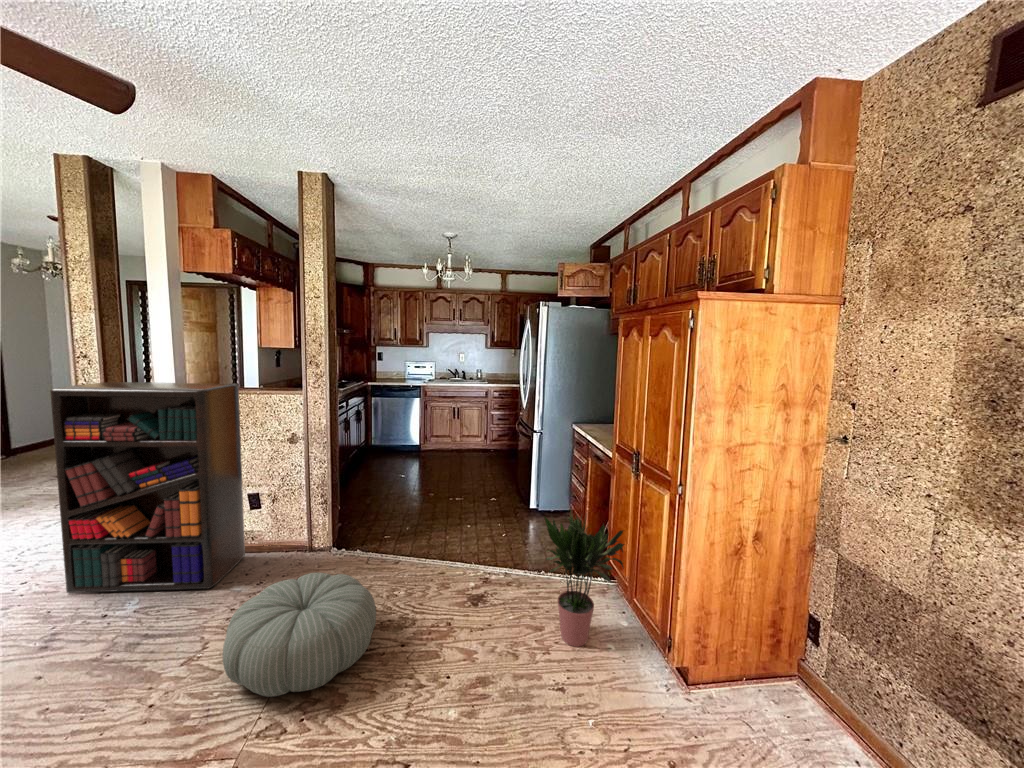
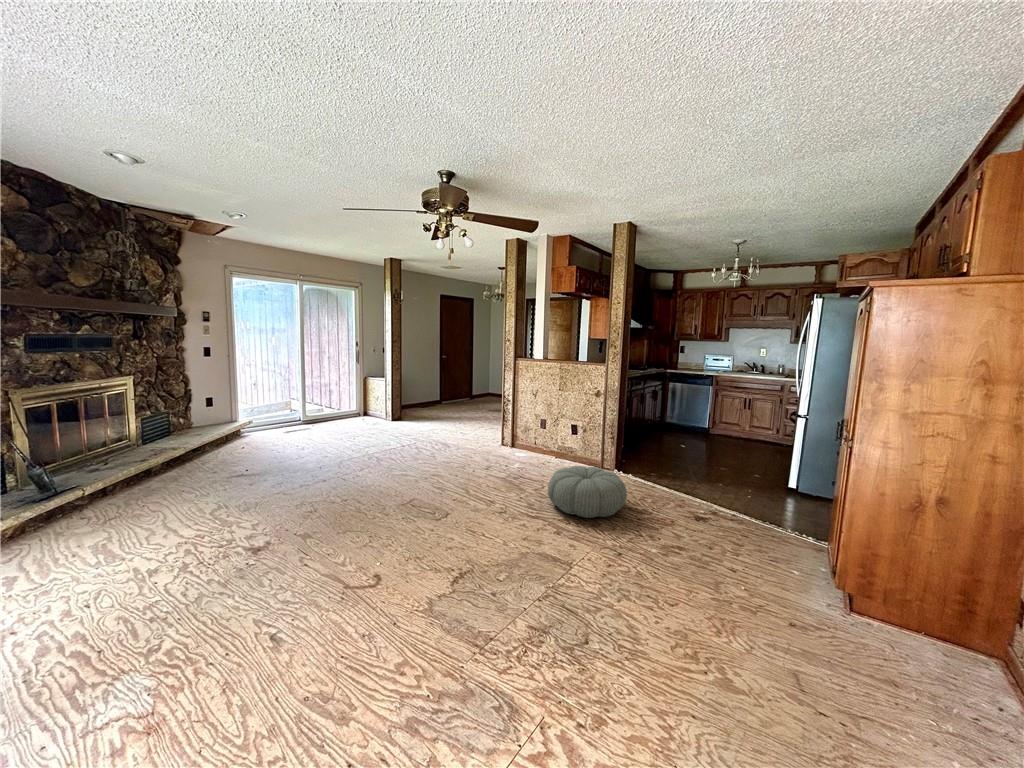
bookshelf: present [50,382,245,593] -> none [493,353,572,469]
potted plant: present [544,512,624,647] -> none [742,458,835,566]

